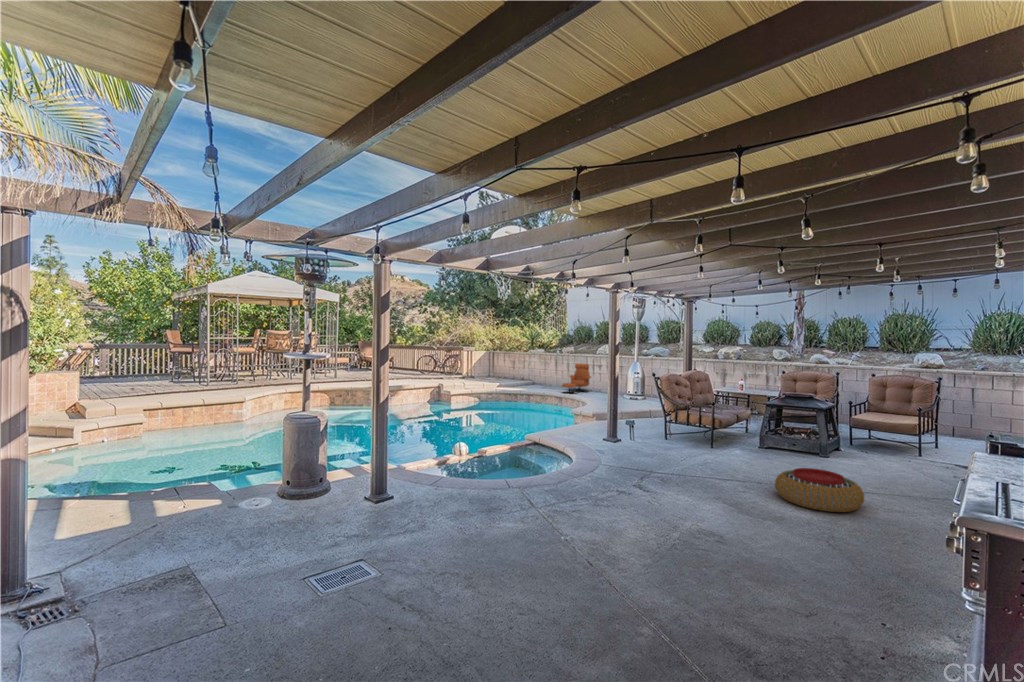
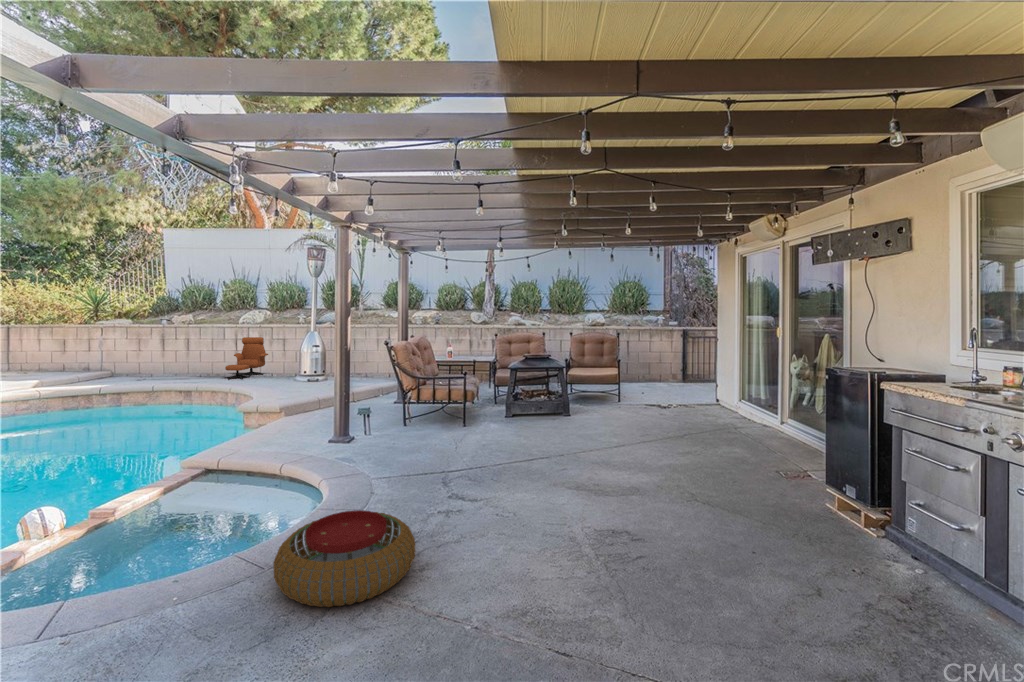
pouf: present [775,468,864,512] -> present [273,510,415,607]

